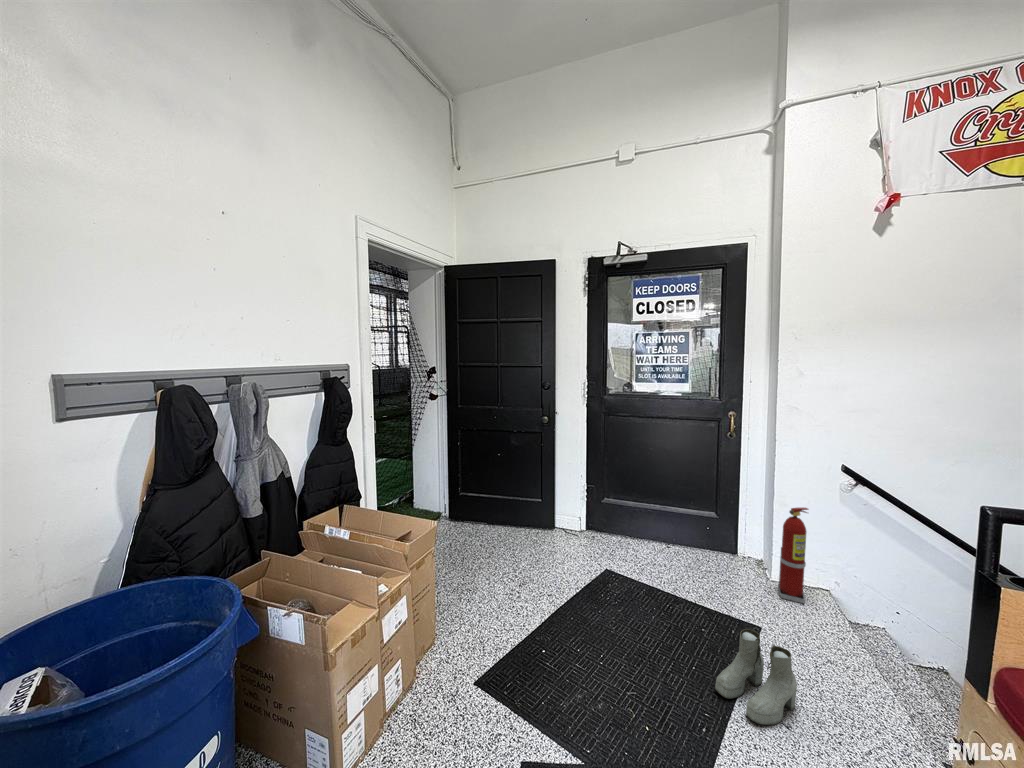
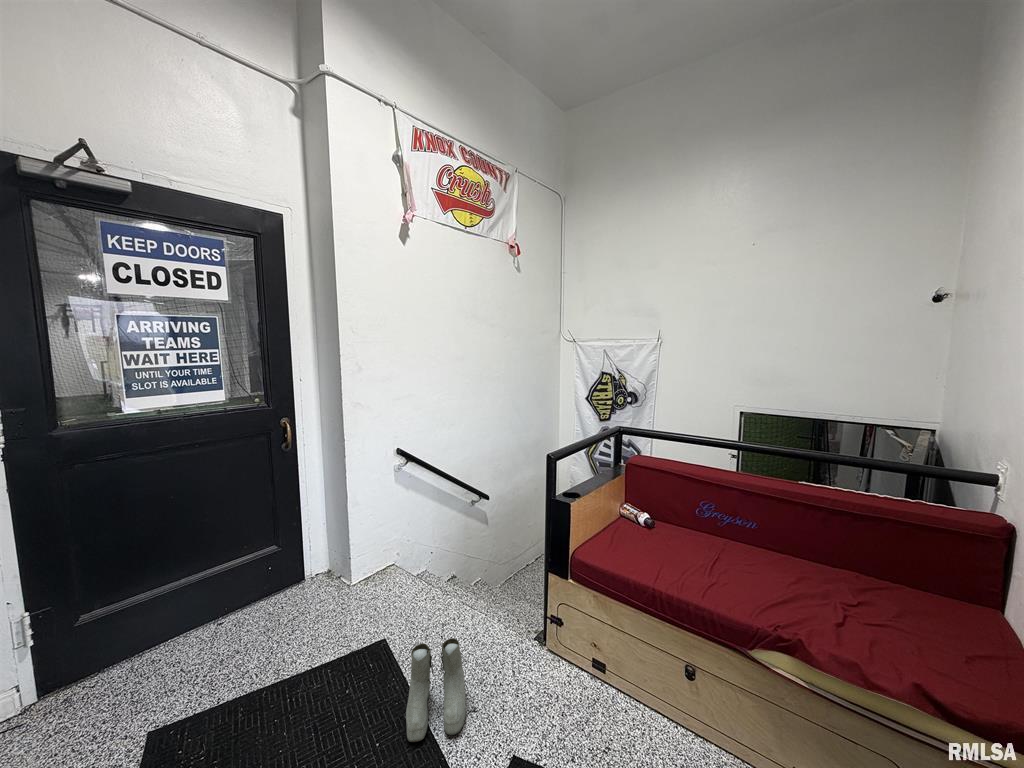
fire extinguisher: present [778,508,808,603] -> none [364,499,394,599]

